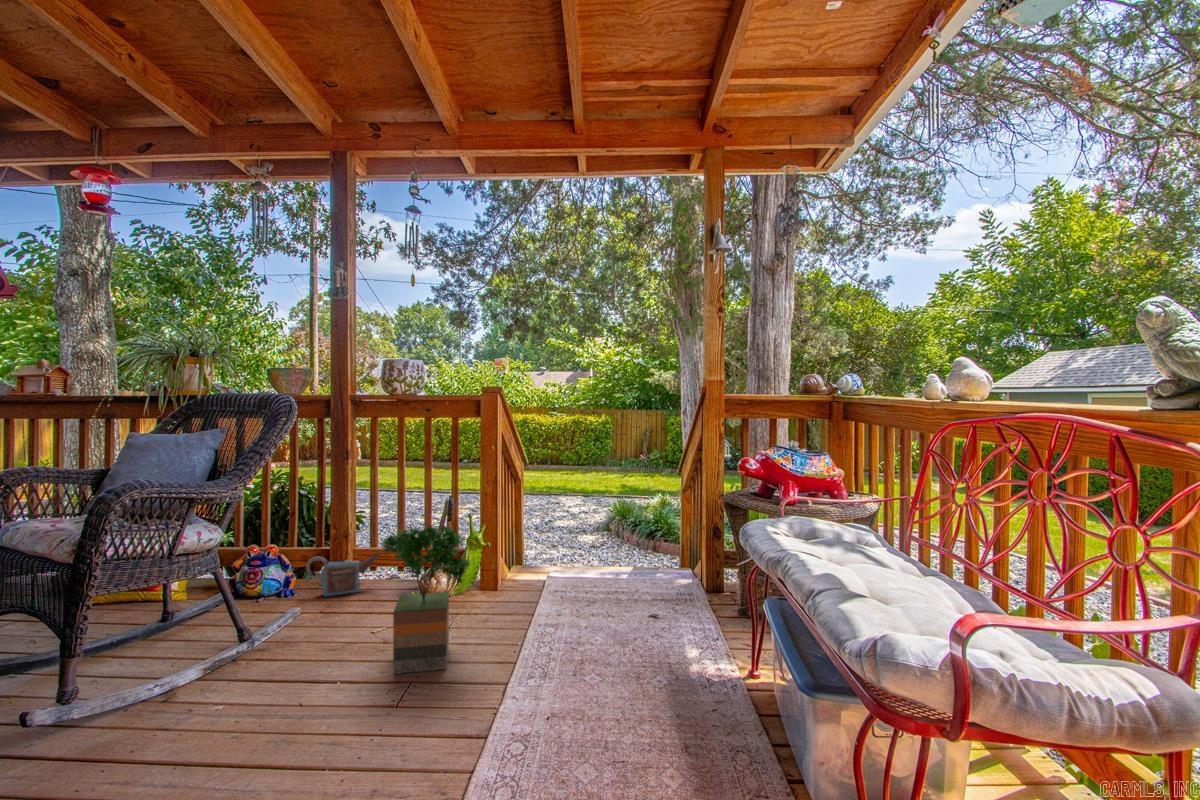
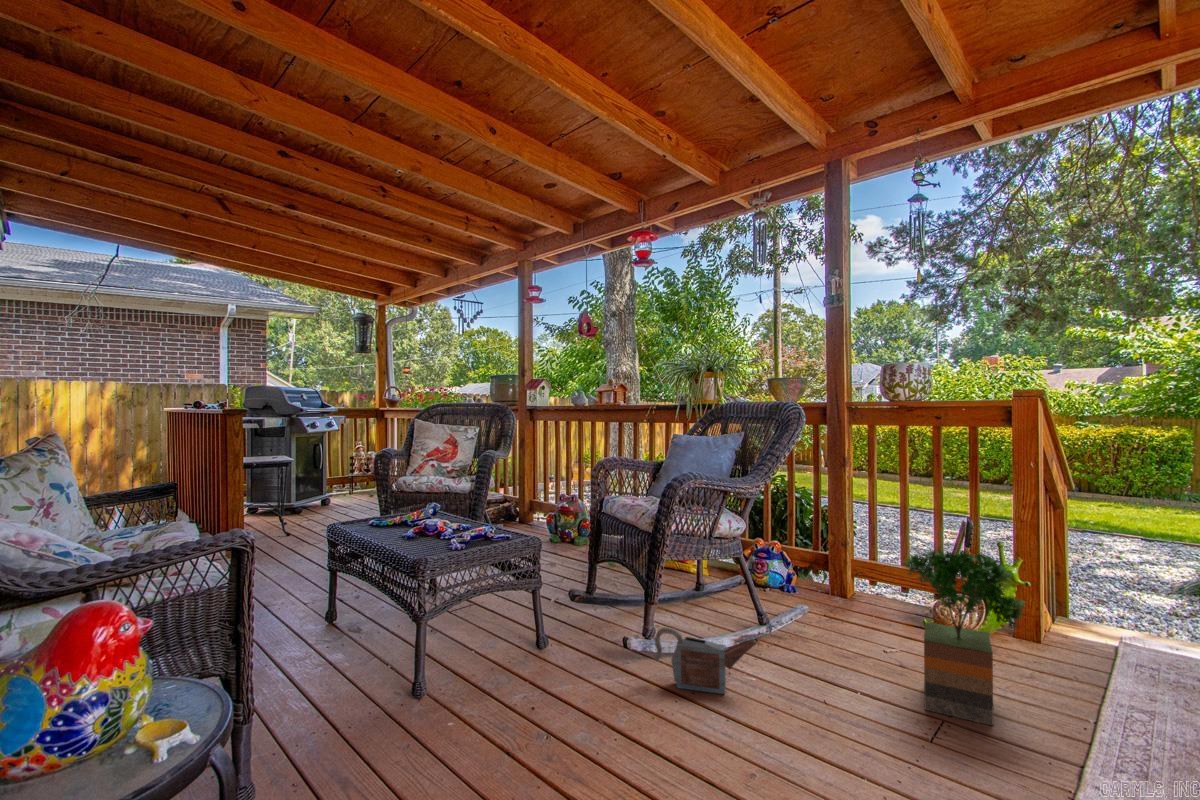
watering can: present [305,552,380,596] -> present [654,627,756,694]

